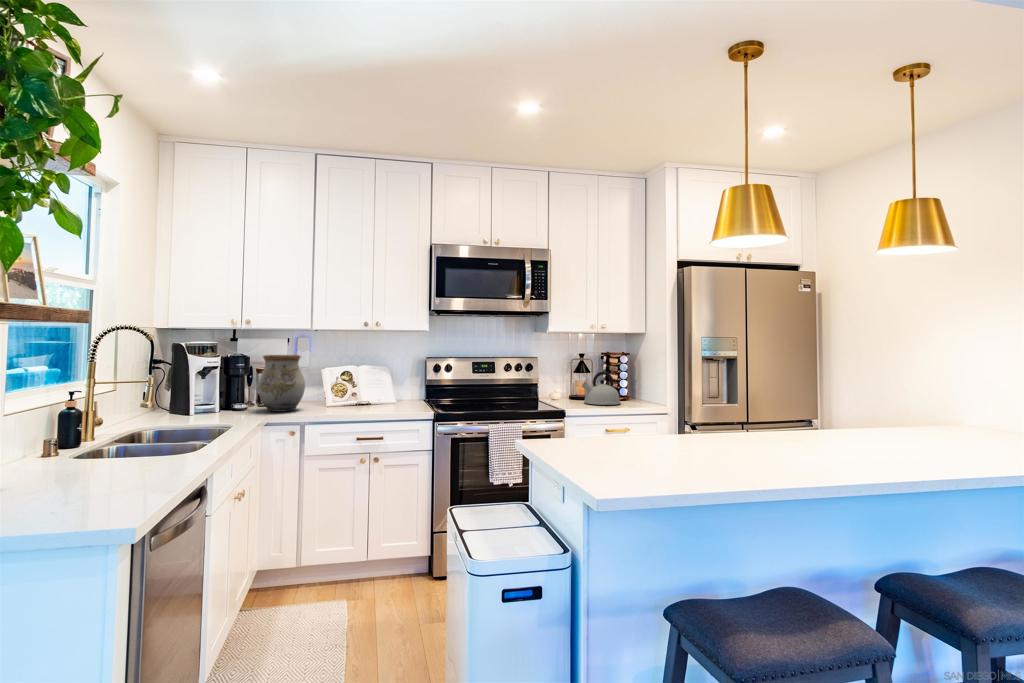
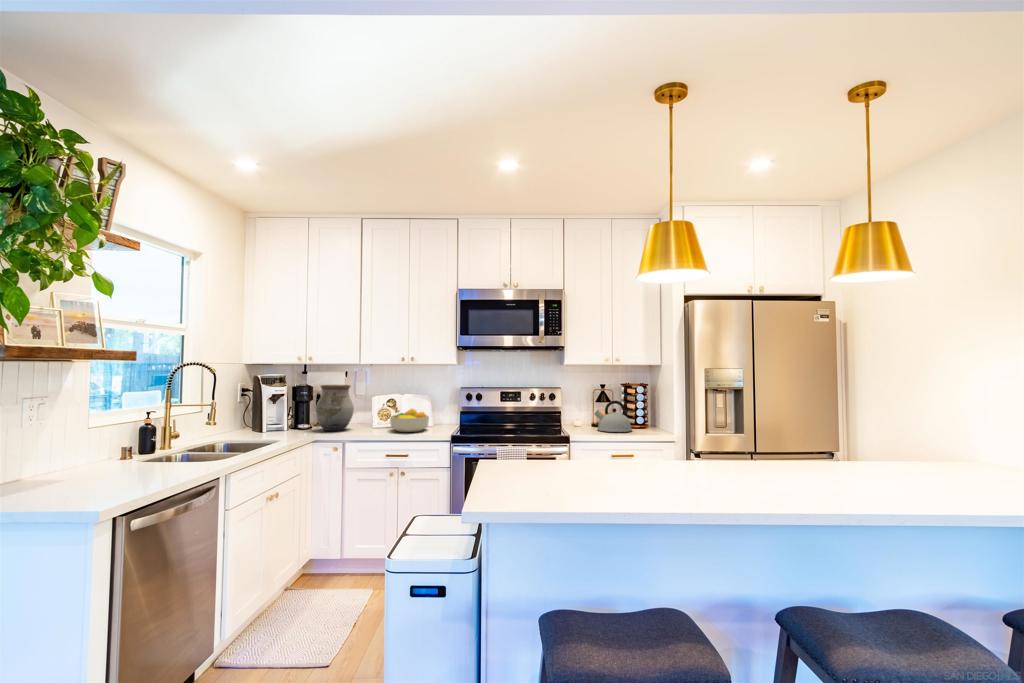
fruit bowl: none [353,383,400,411] -> present [390,409,429,432]

